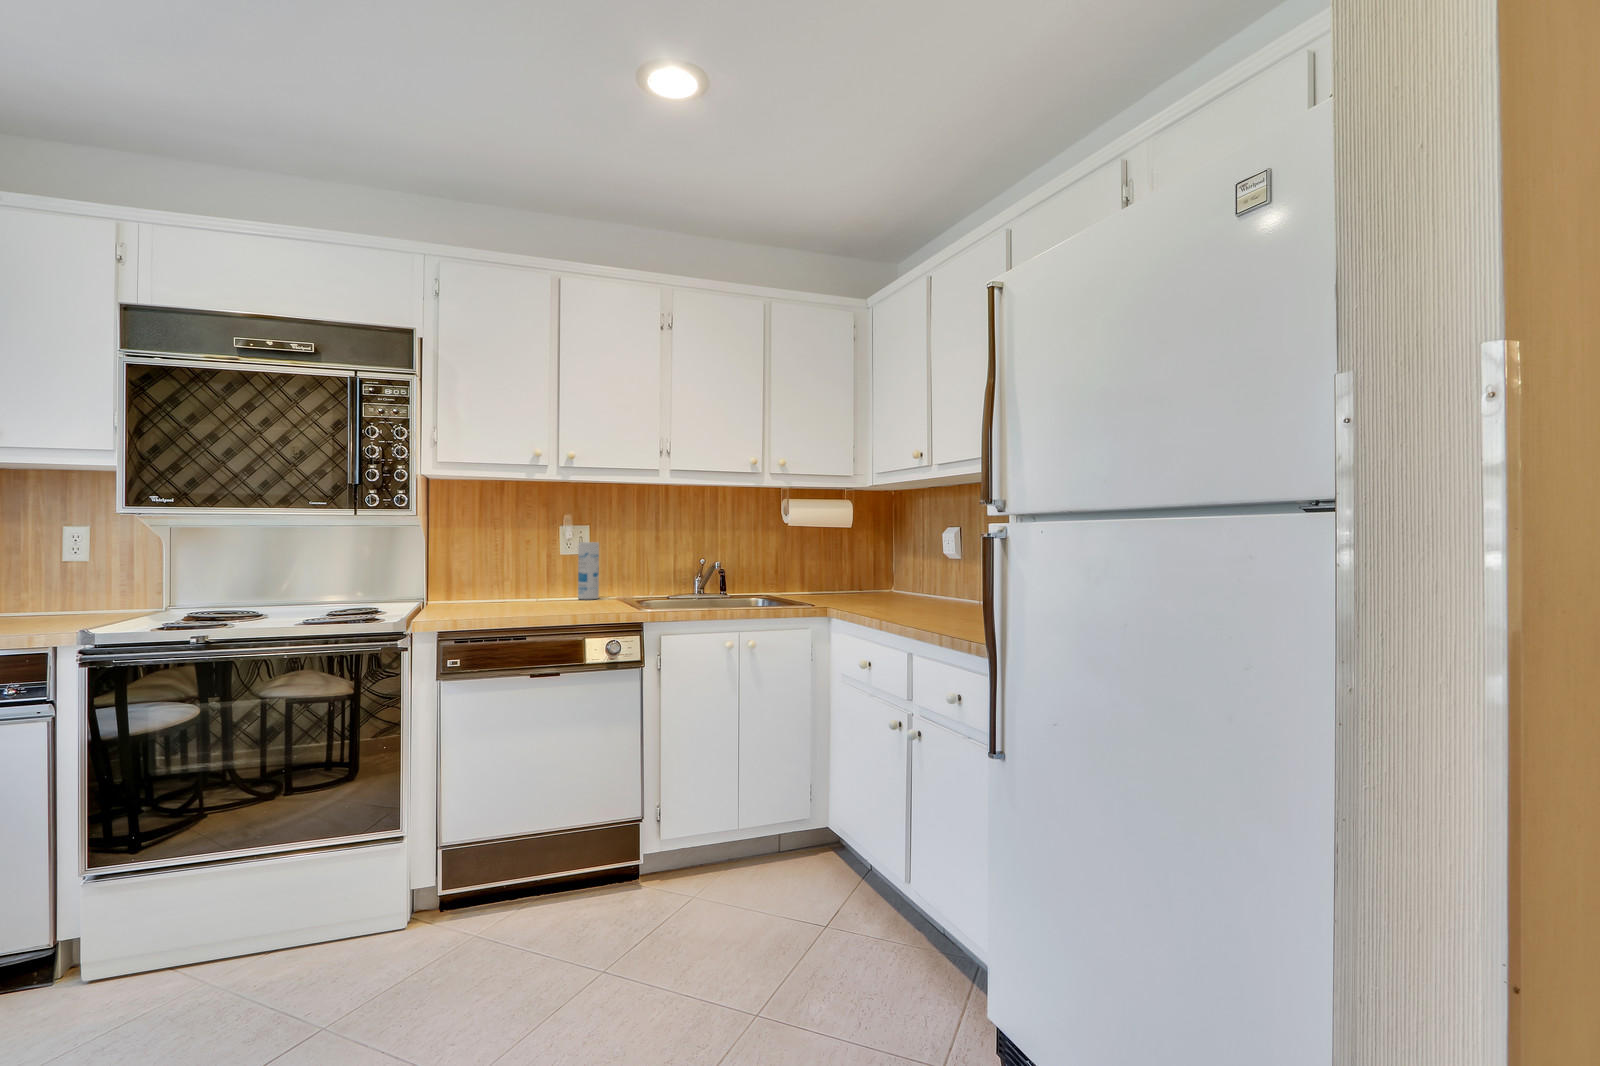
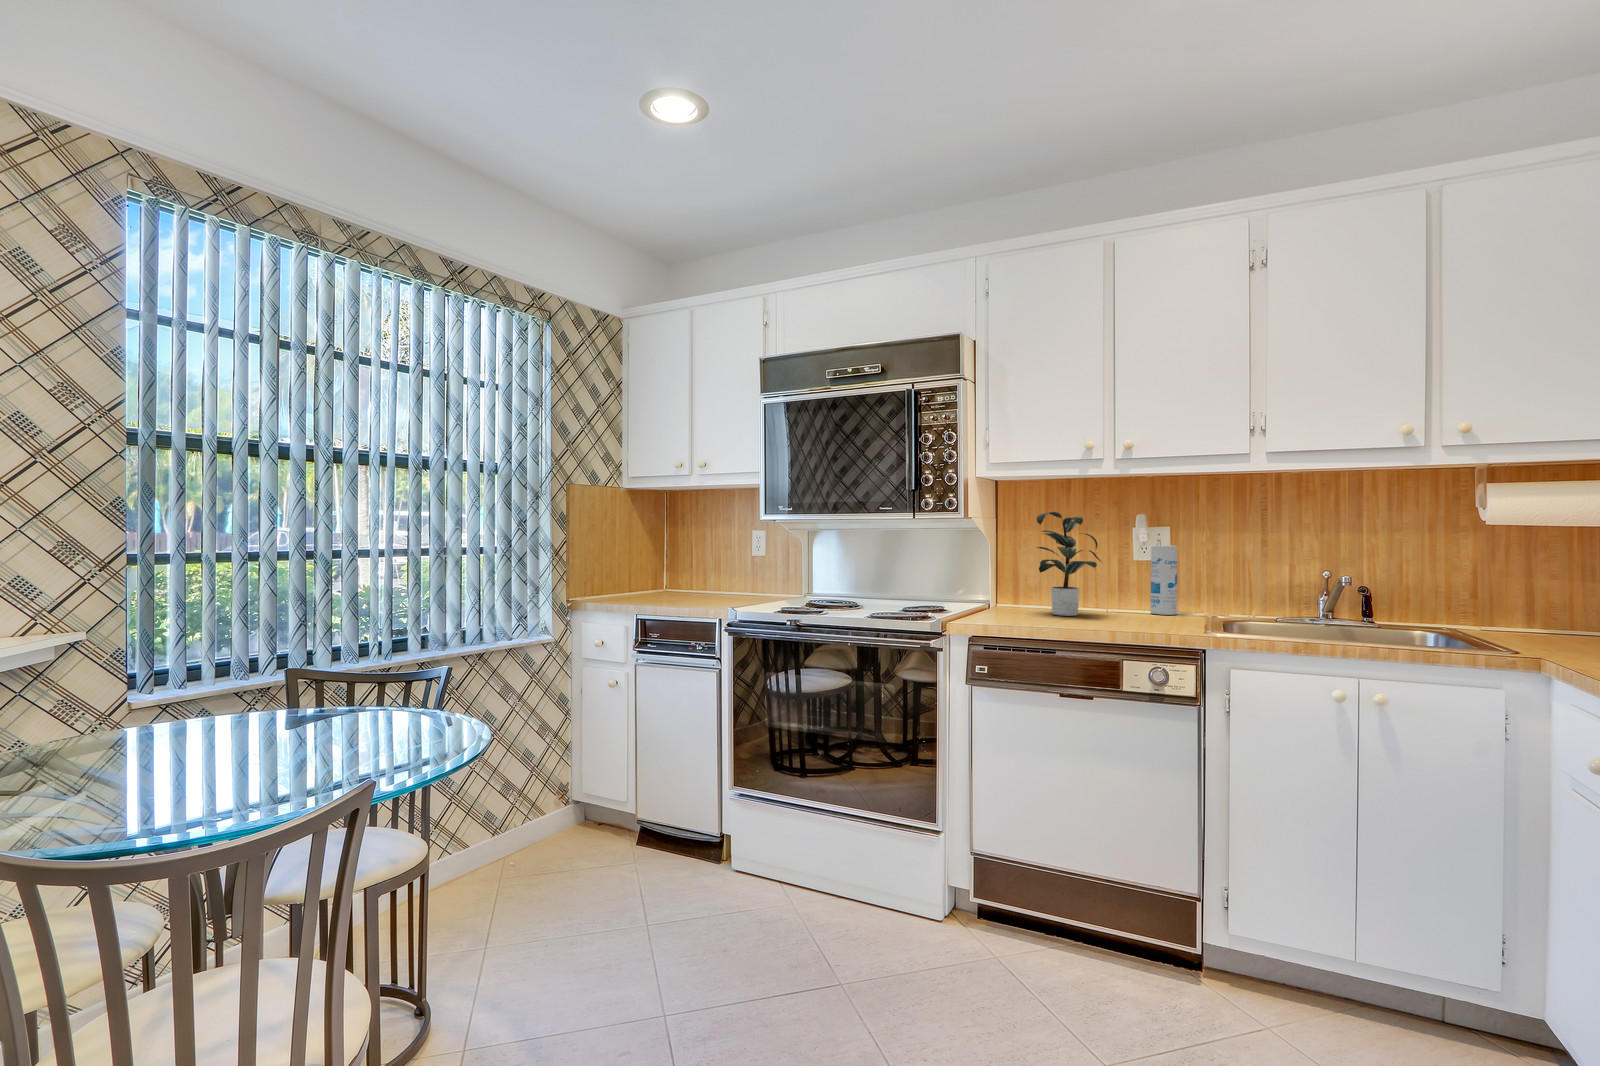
potted plant: none [473,511,563,606] -> present [1037,512,1101,616]

